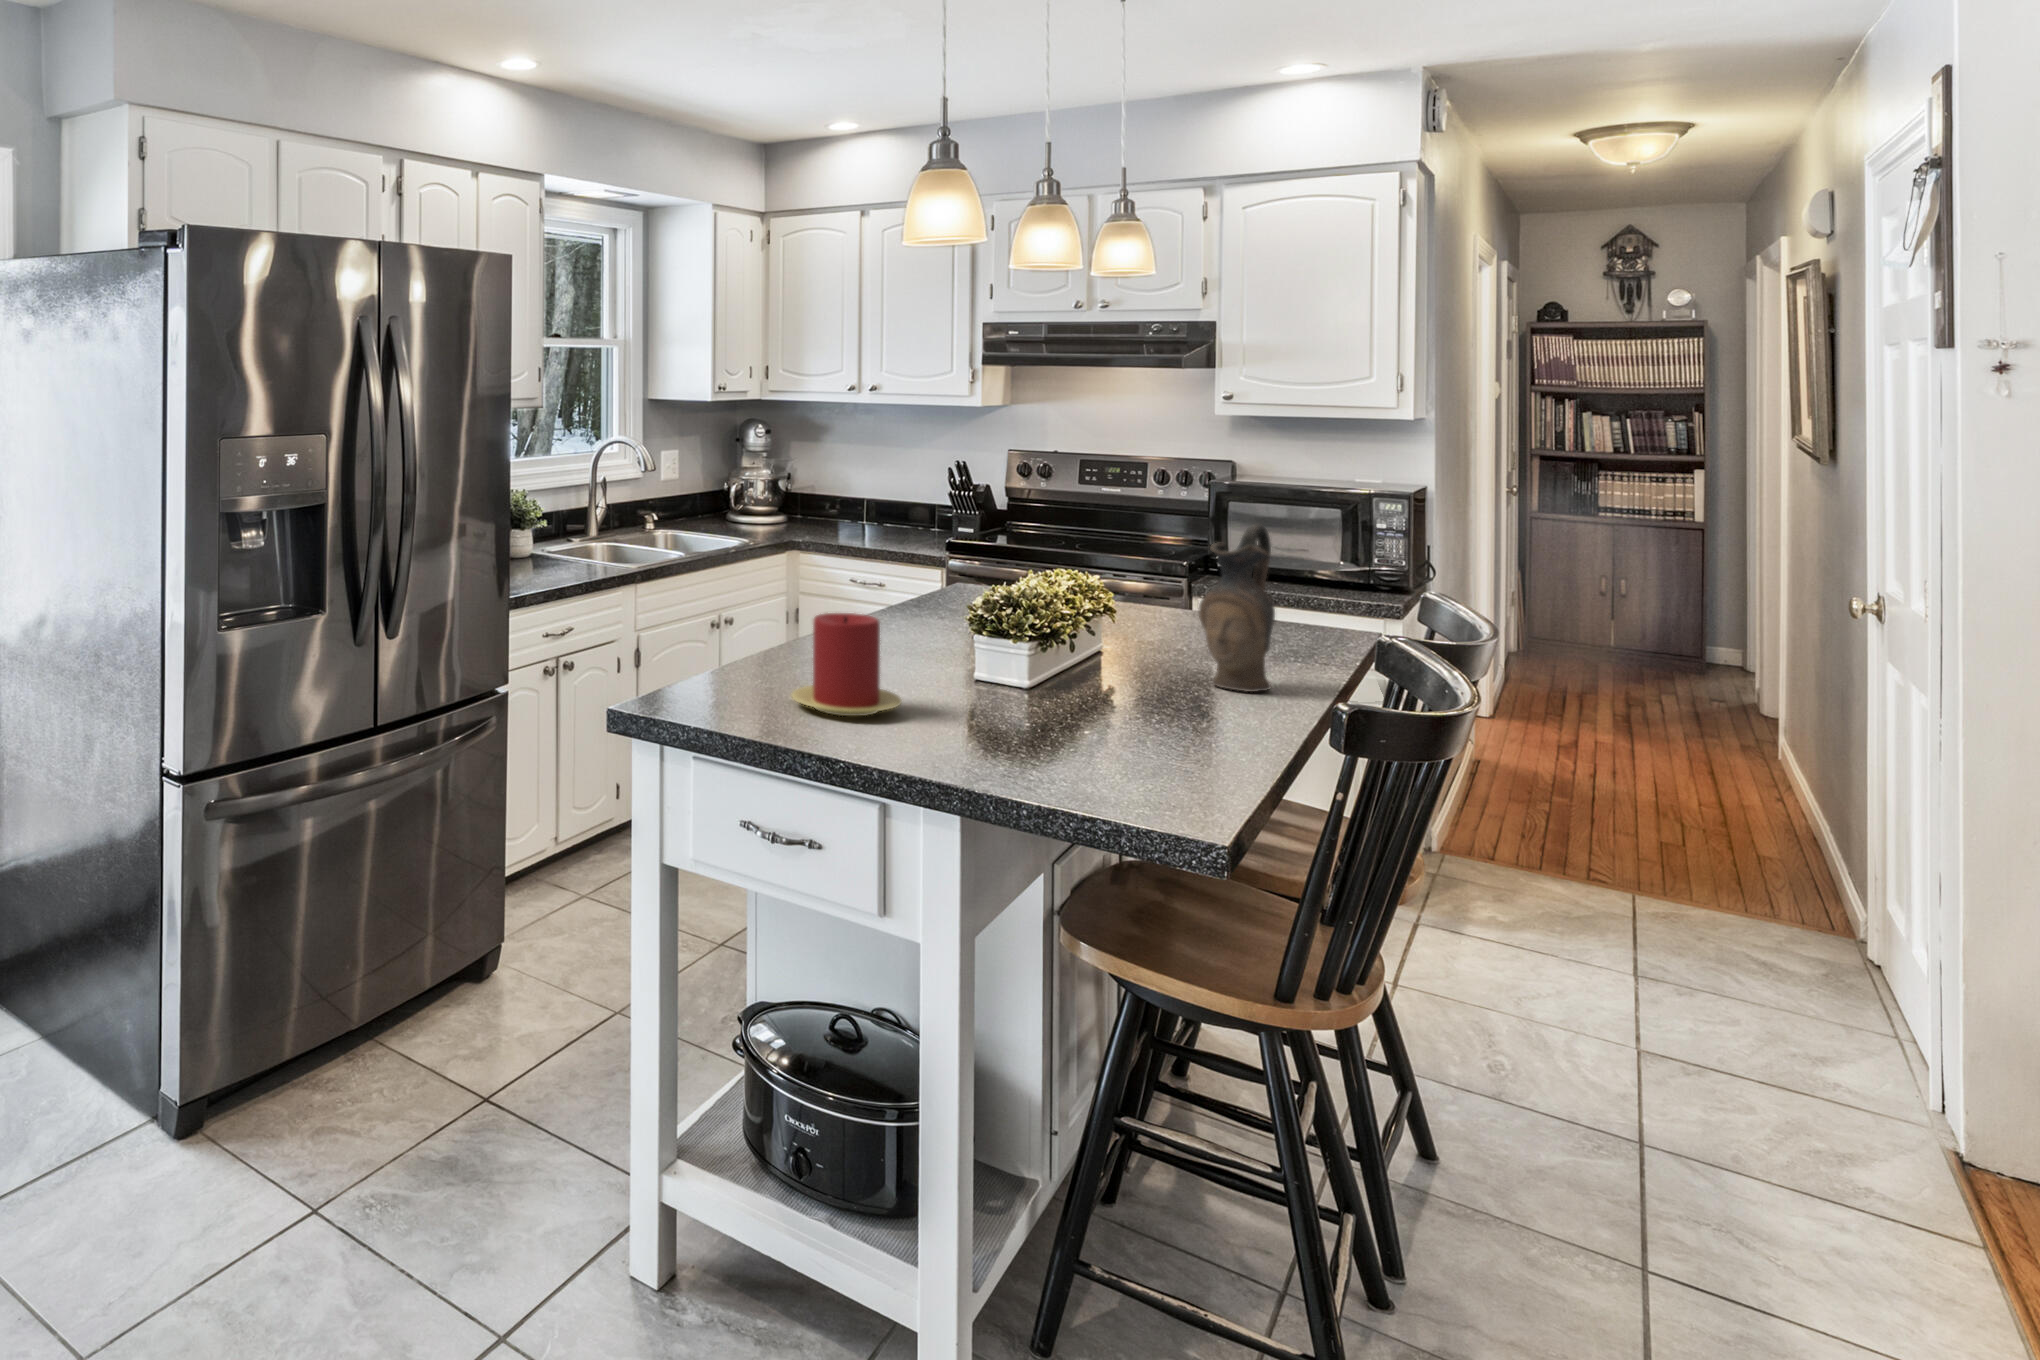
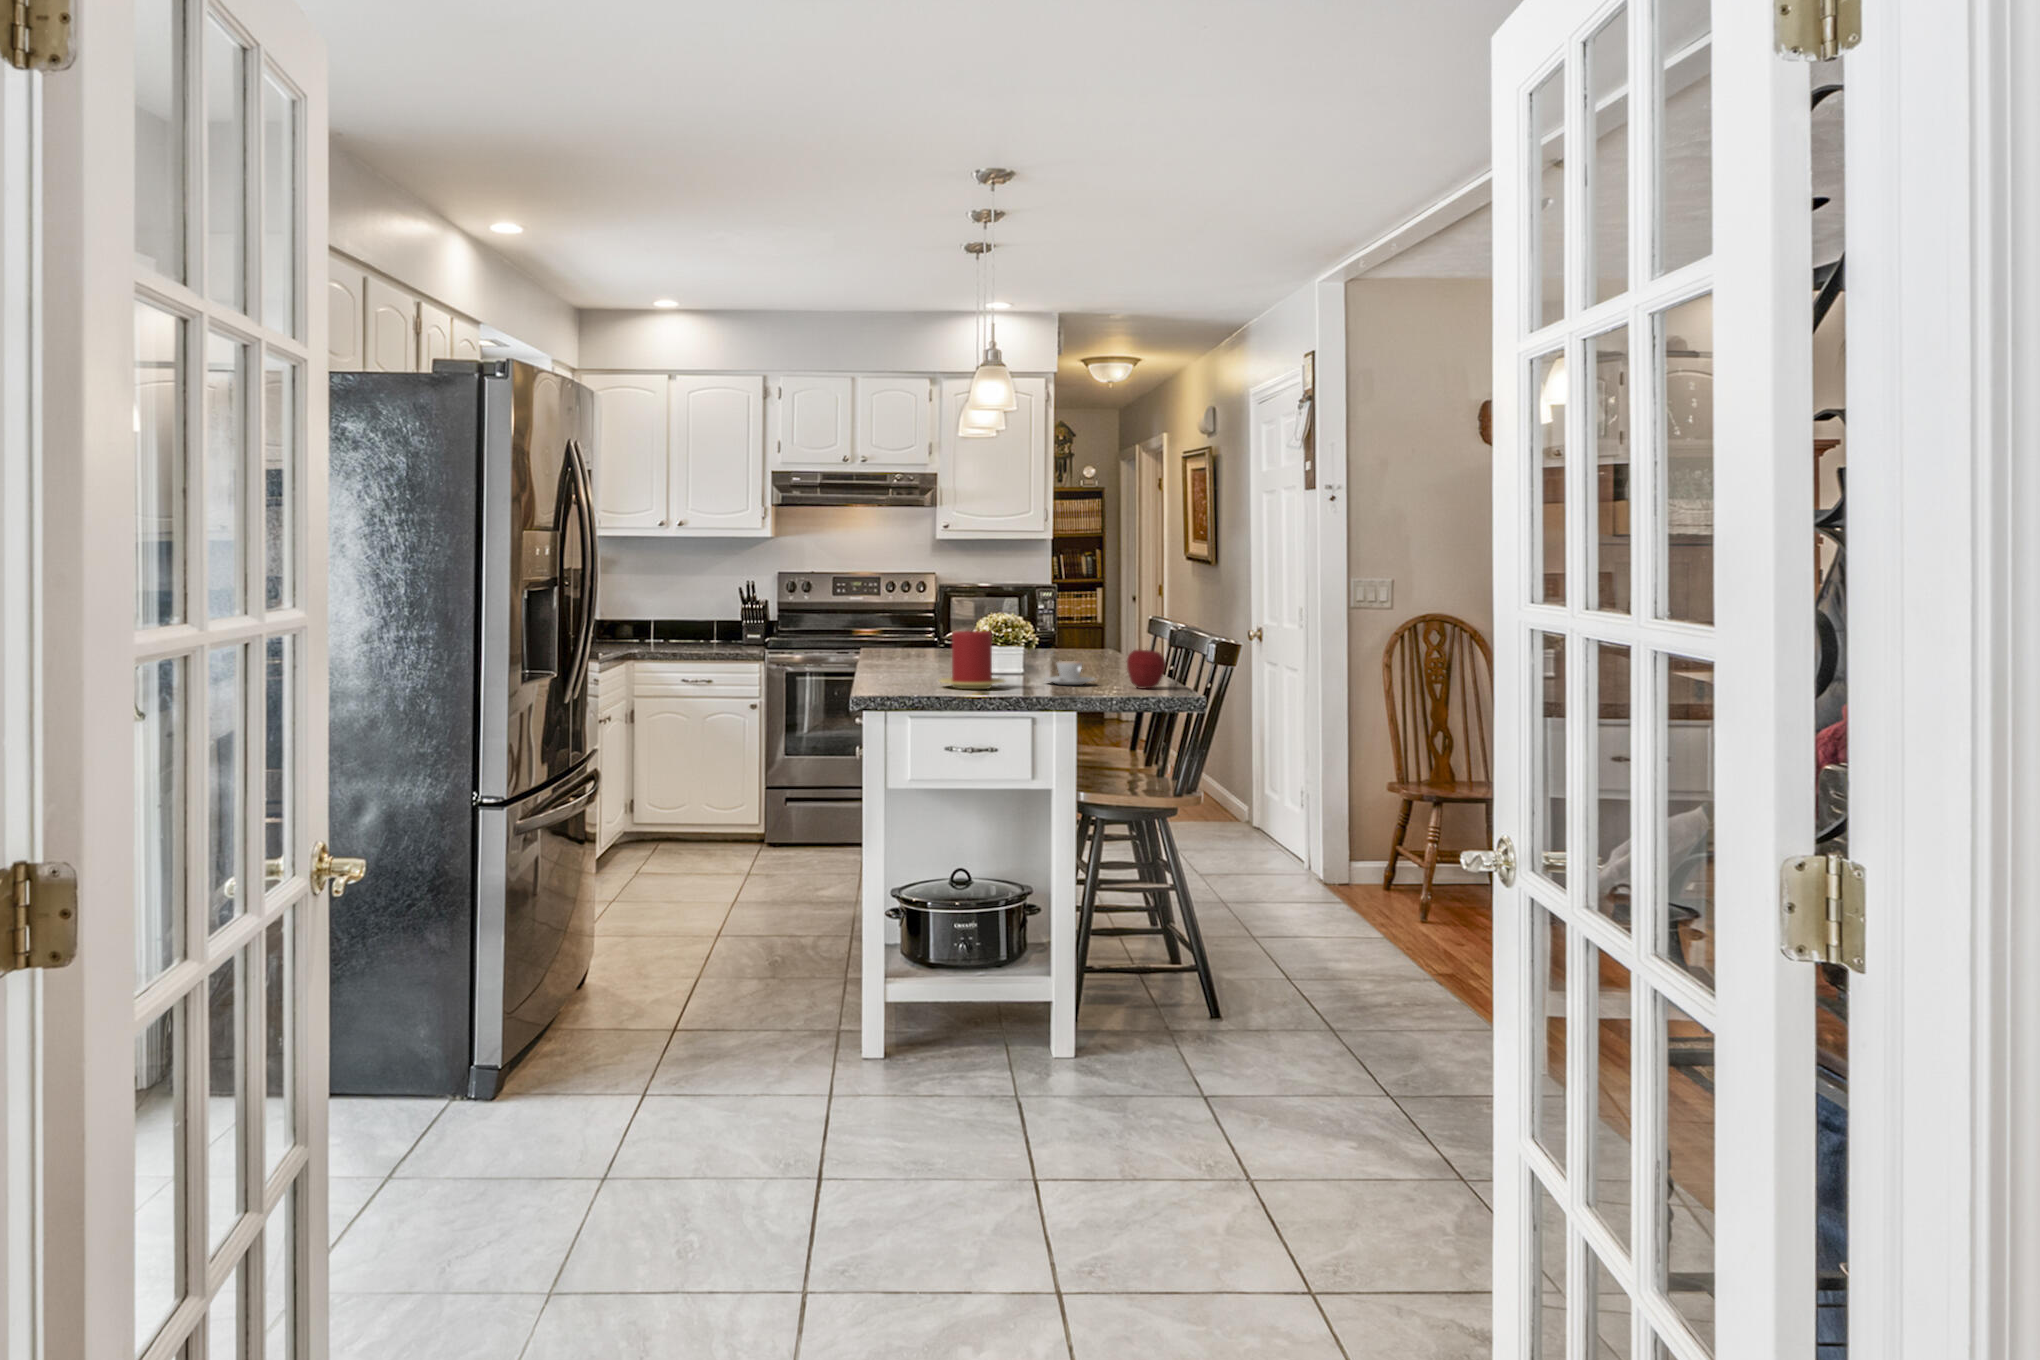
ceramic pitcher: present [1199,524,1275,692] -> none [1086,578,1125,674]
coffee cup: none [1015,675,1112,723] -> present [1044,661,1095,685]
apple: none [1142,677,1220,756] -> present [1127,650,1166,689]

